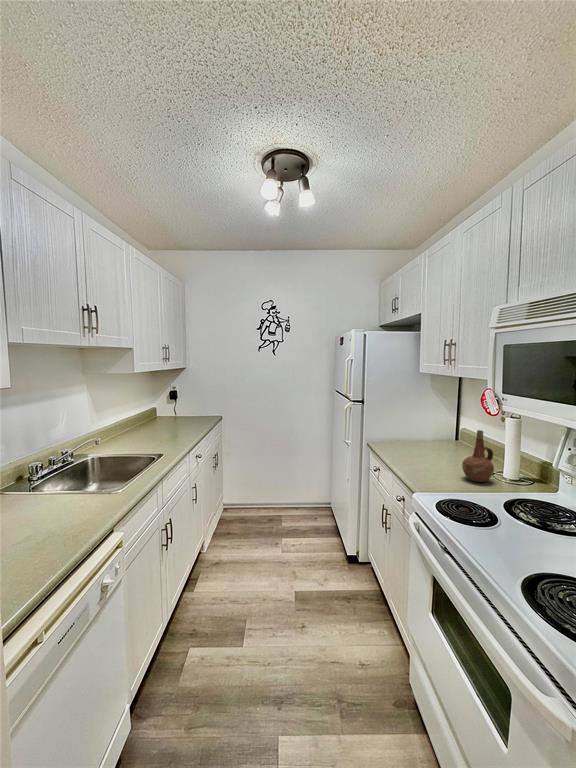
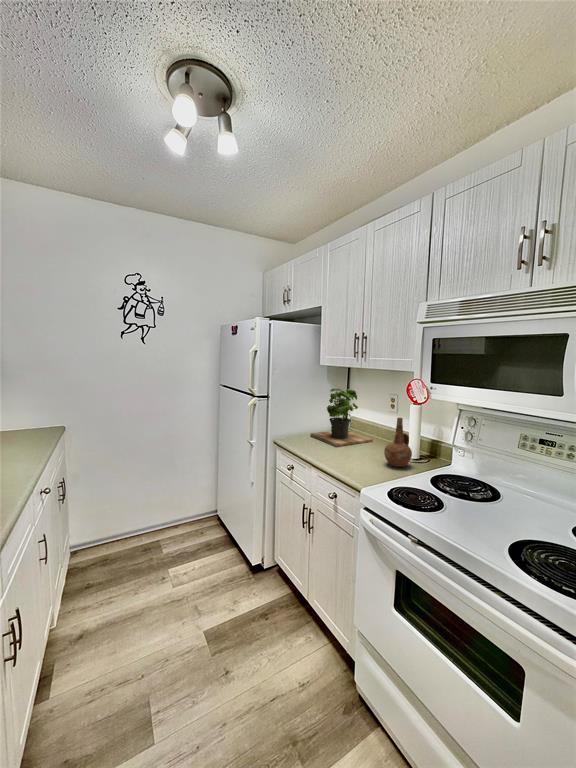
potted plant: none [406,397,471,455] -> present [310,388,373,447]

